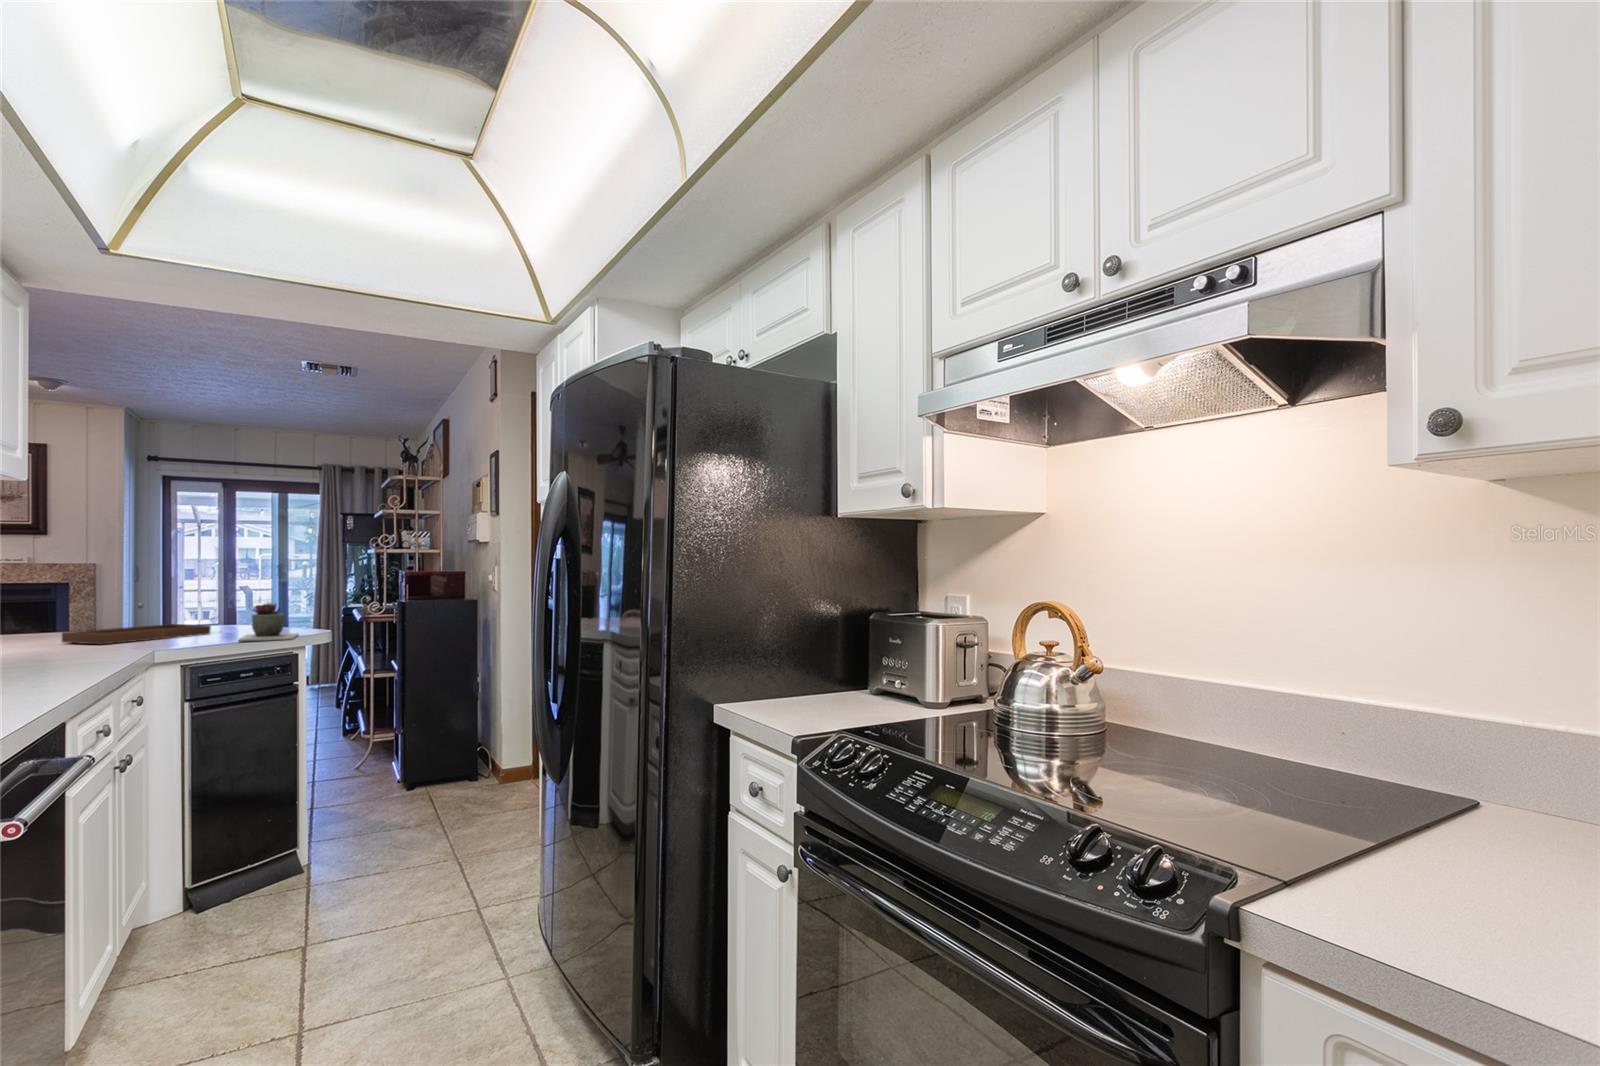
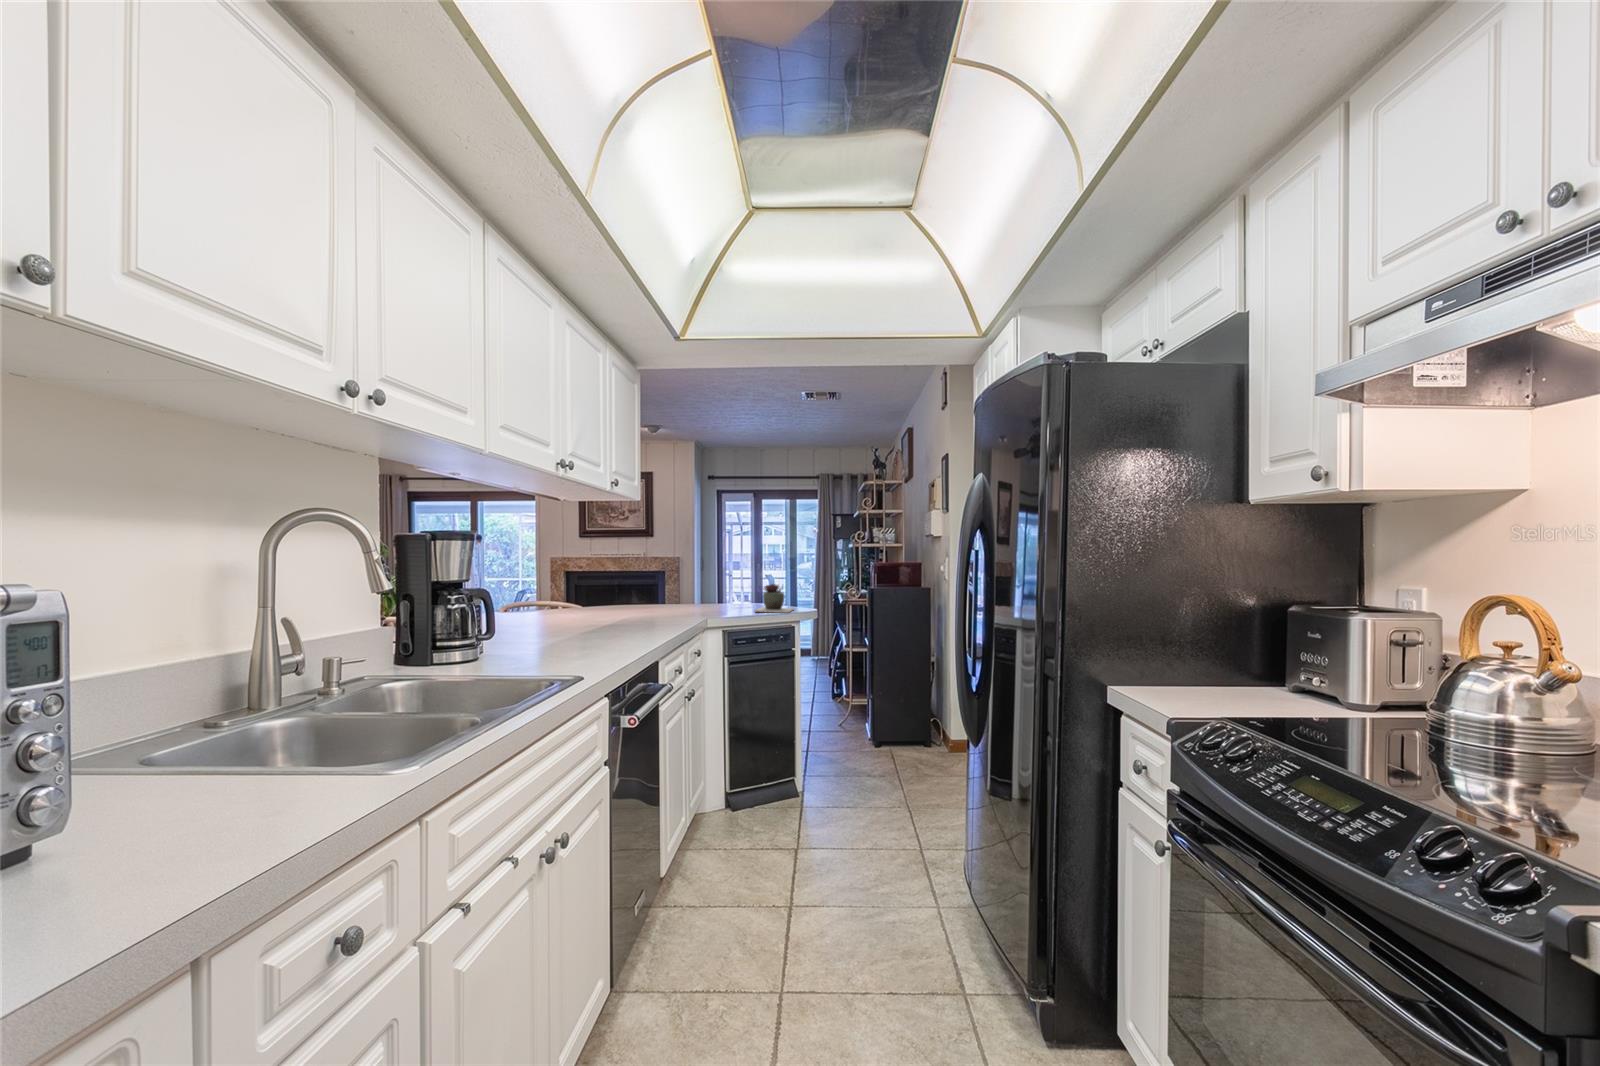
tray: present [62,603,211,644] -> none [656,582,739,610]

